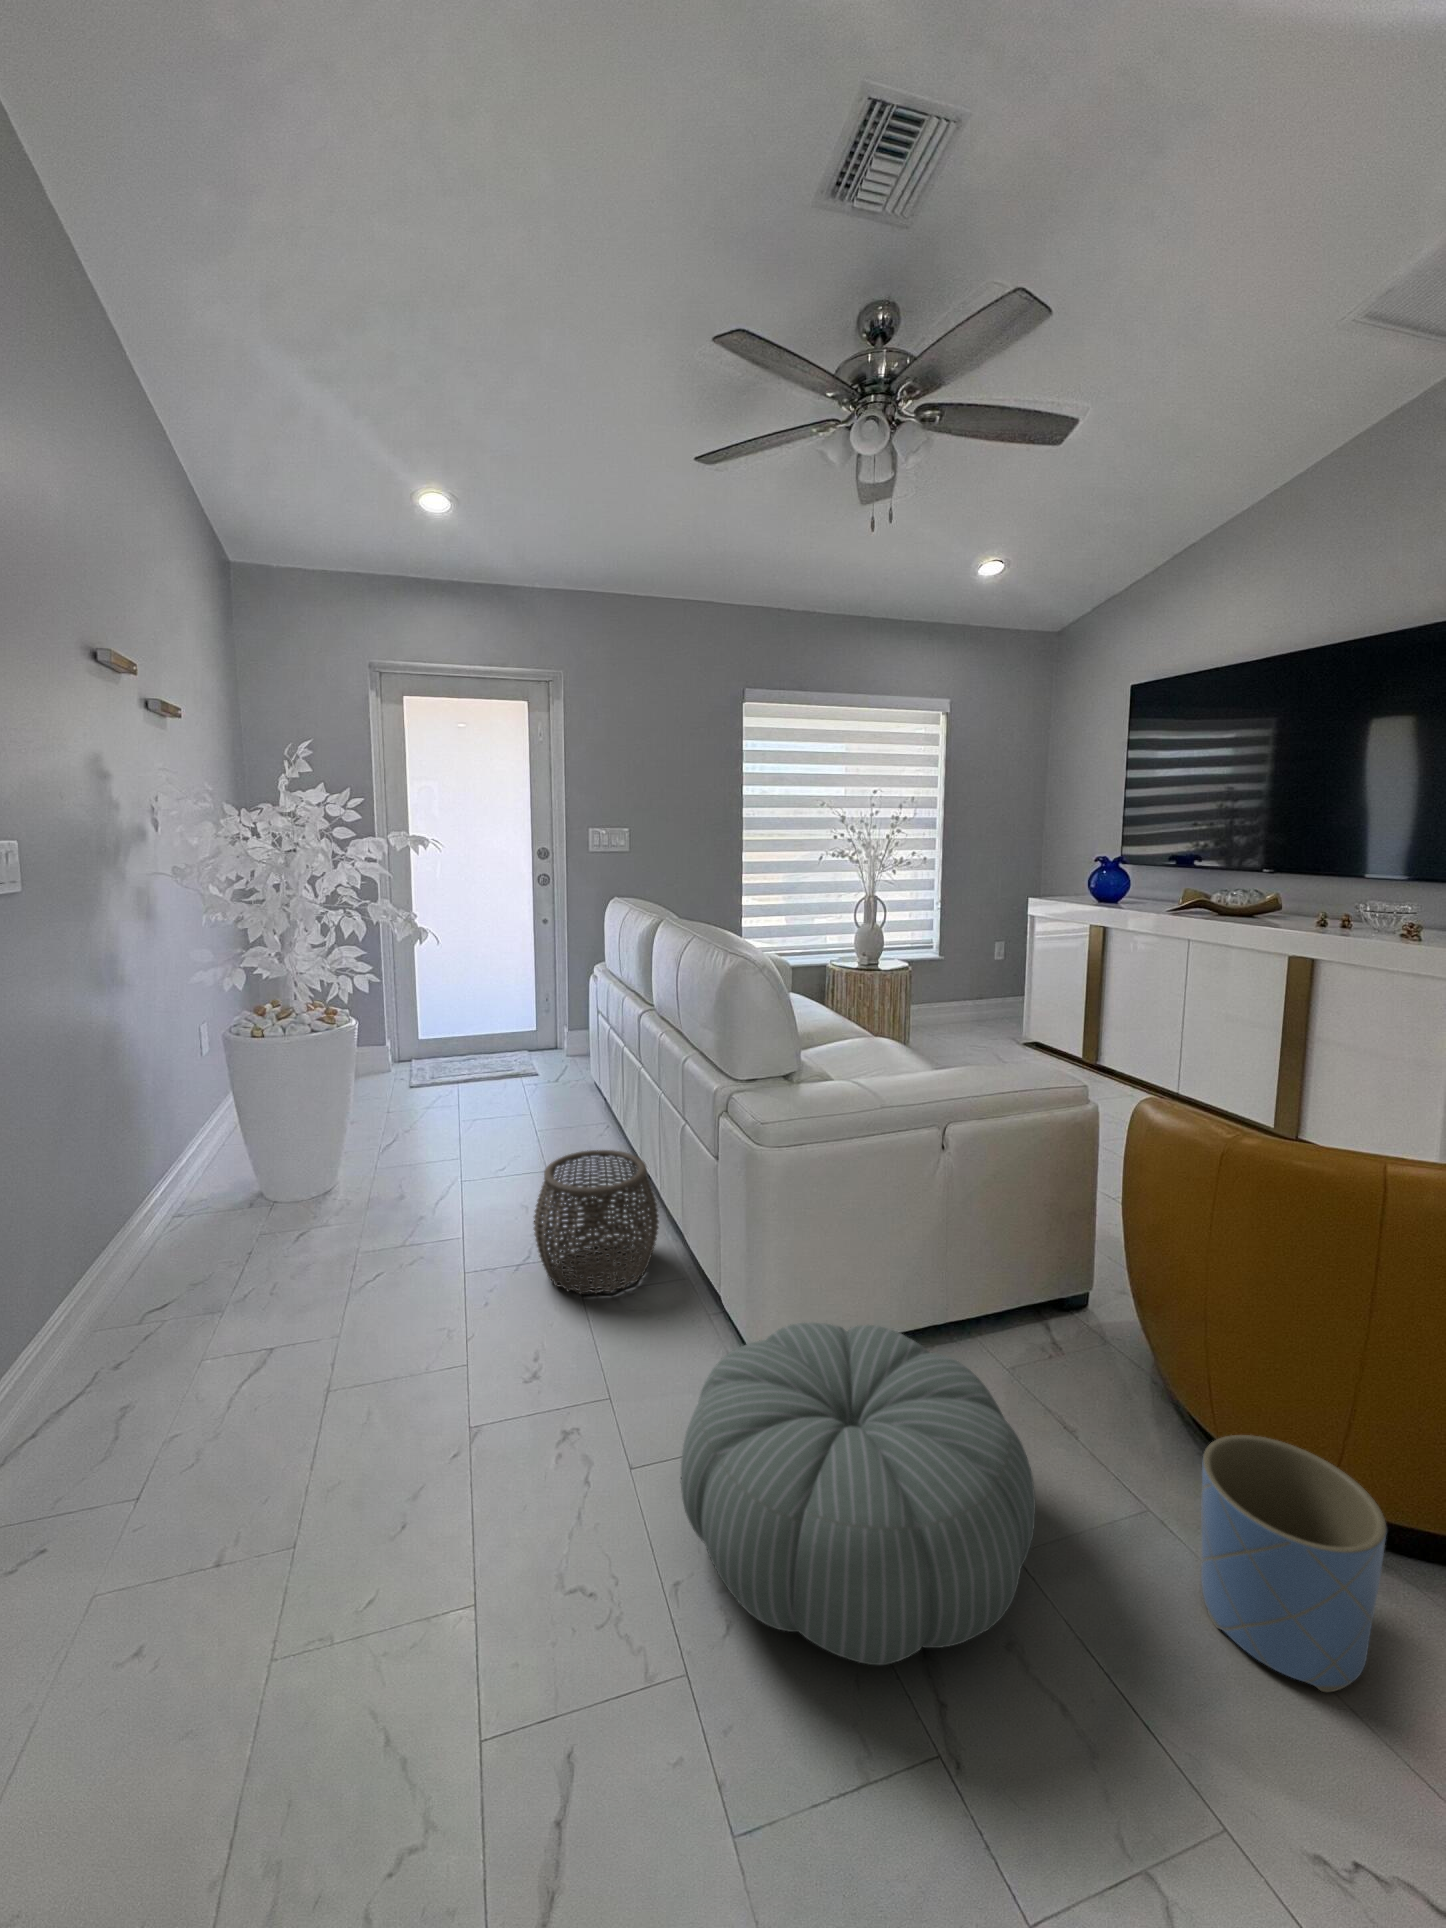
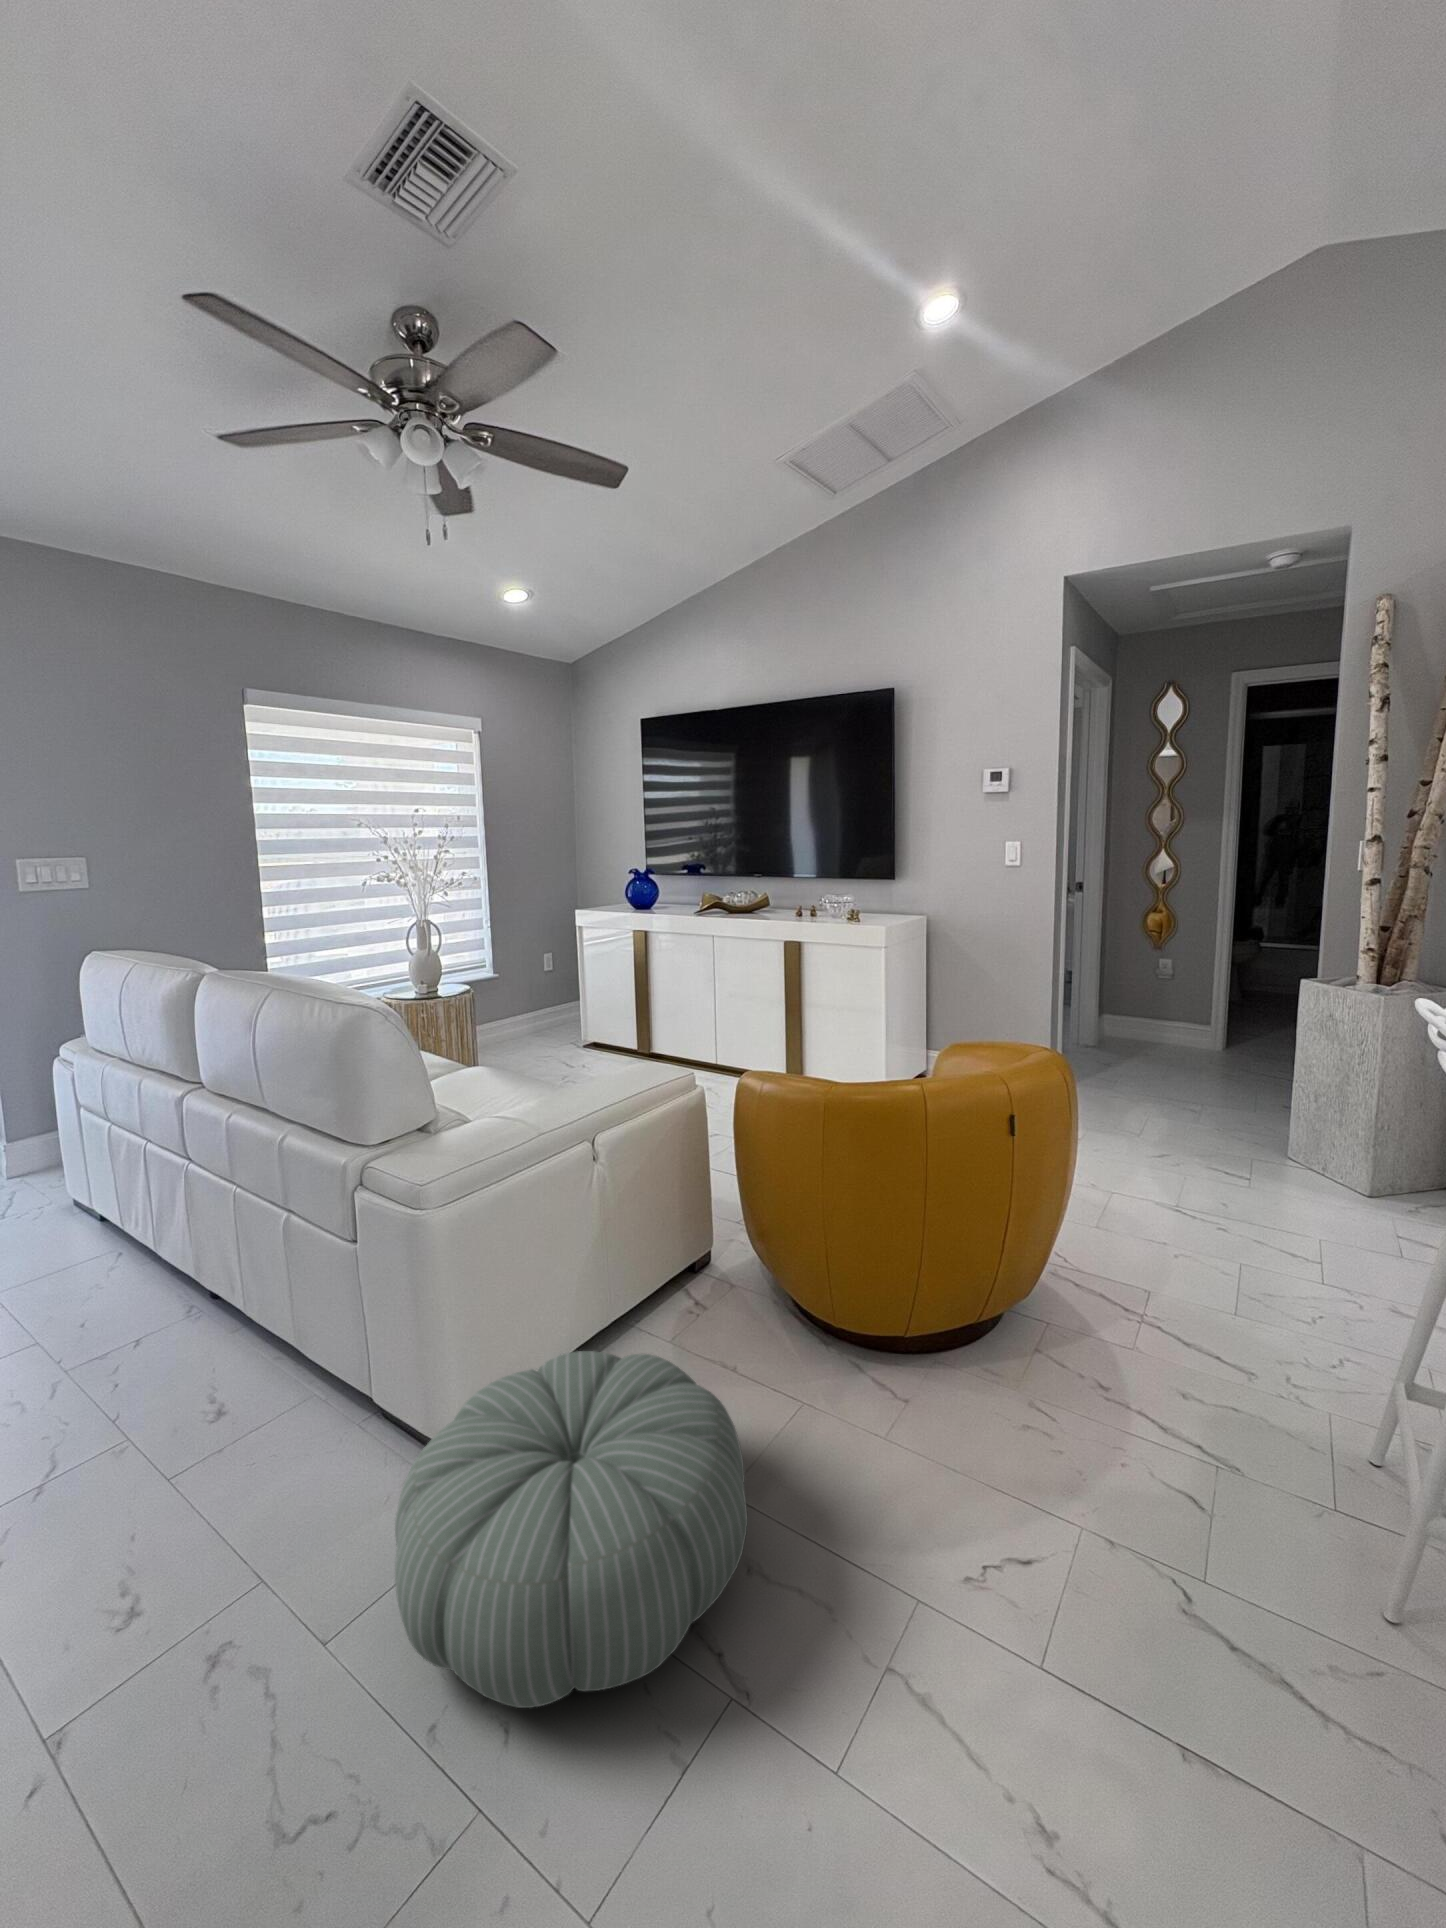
woven basket: present [534,1150,659,1294] -> none [62,1273,262,1482]
planter: present [1201,1435,1387,1692] -> none [843,1312,955,1482]

